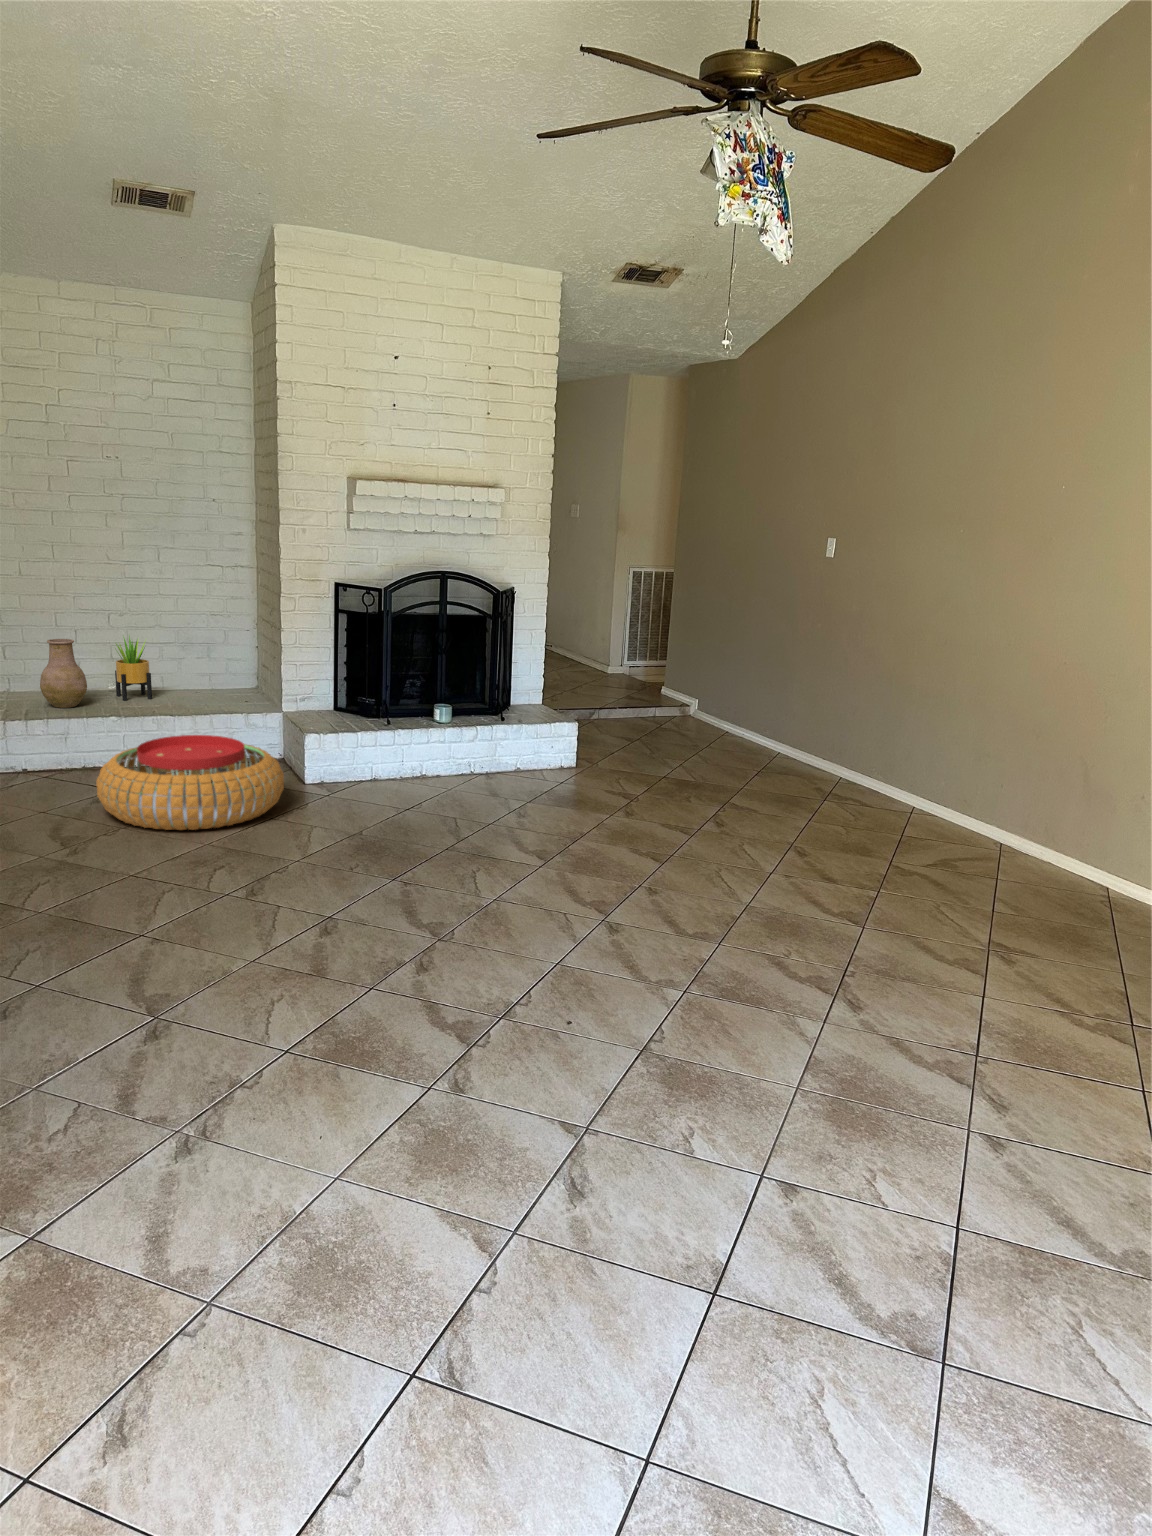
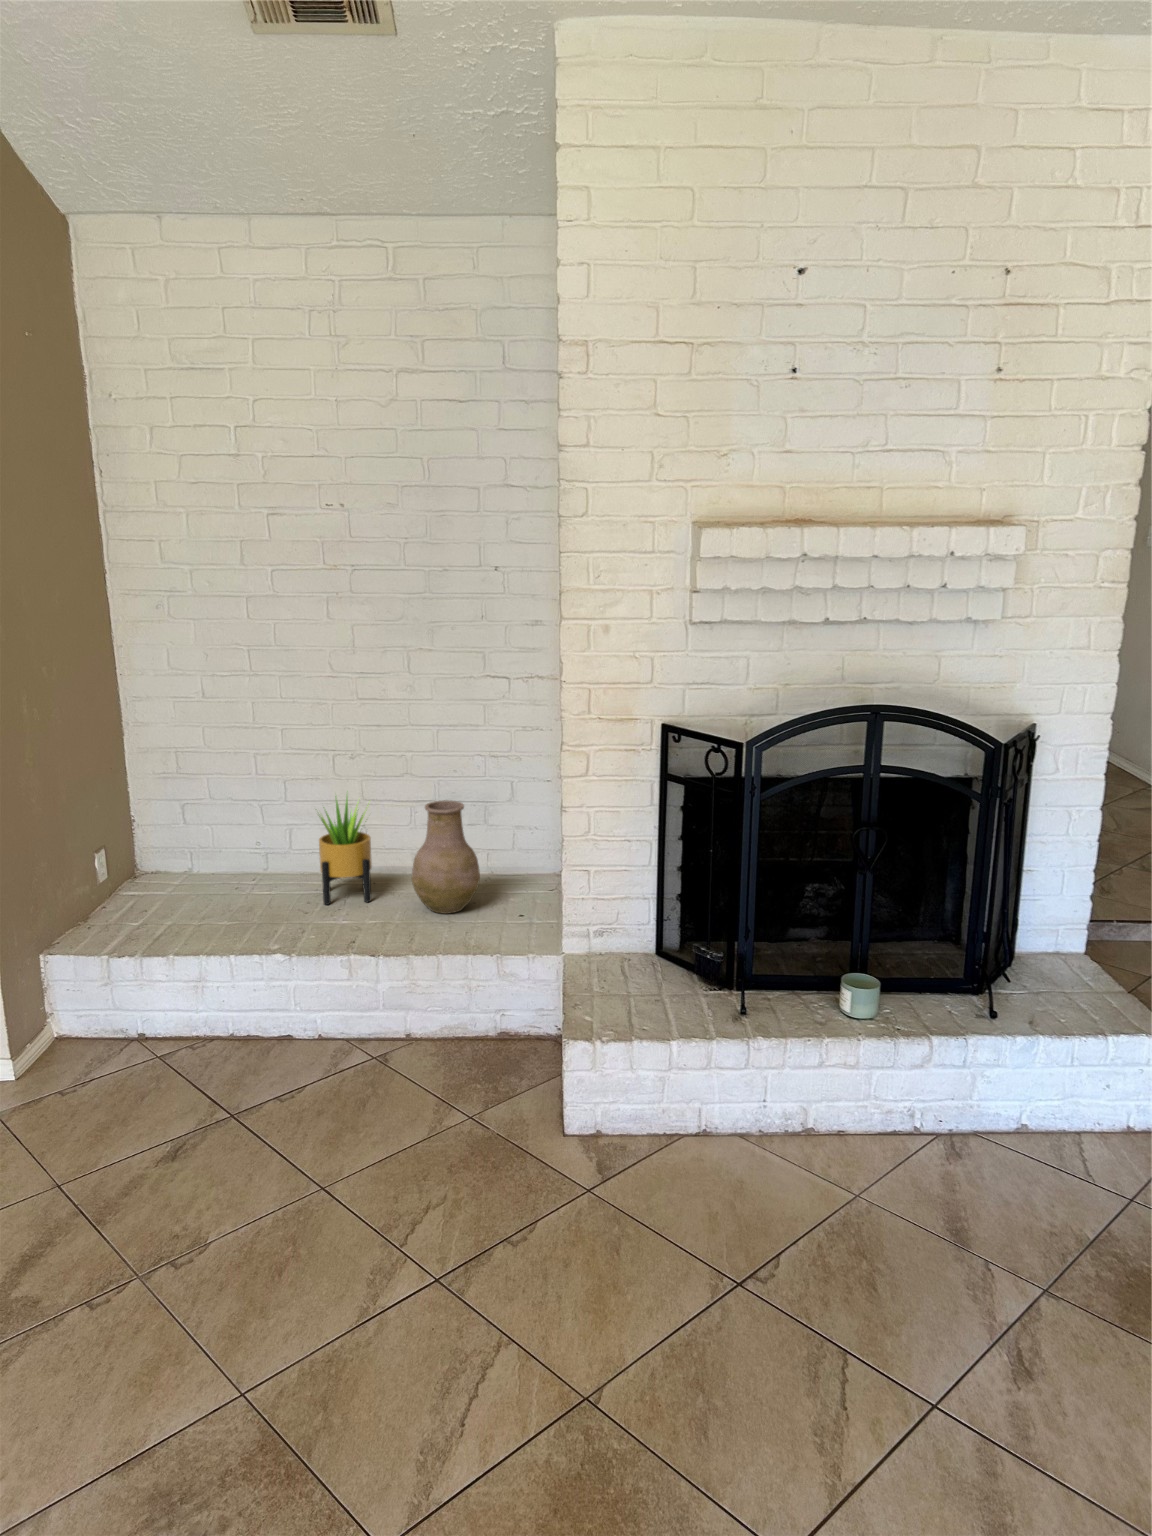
vase: present [40,639,87,708] -> present [412,800,480,914]
pouf: present [97,735,284,830] -> none [142,1031,501,1284]

